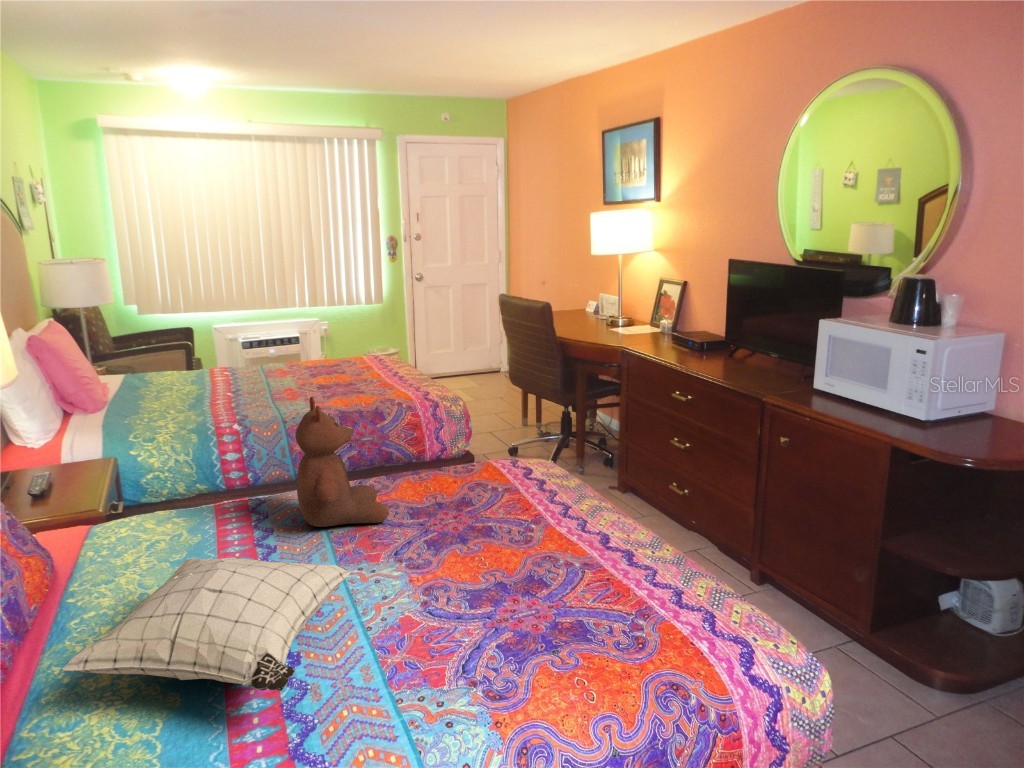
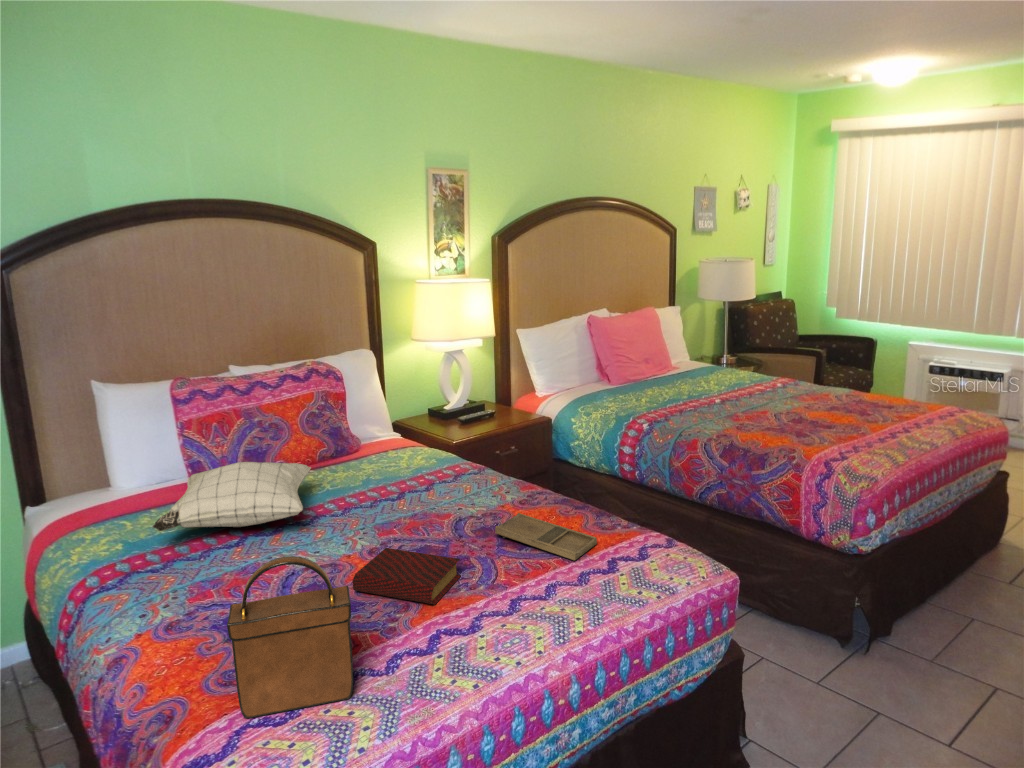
stuffed bear: present [295,397,388,527] -> none [404,390,497,516]
tray: none [430,473,523,509] -> present [495,513,597,560]
handbag: none [644,495,712,647] -> present [227,556,353,718]
book: none [458,518,564,584] -> present [352,548,461,605]

